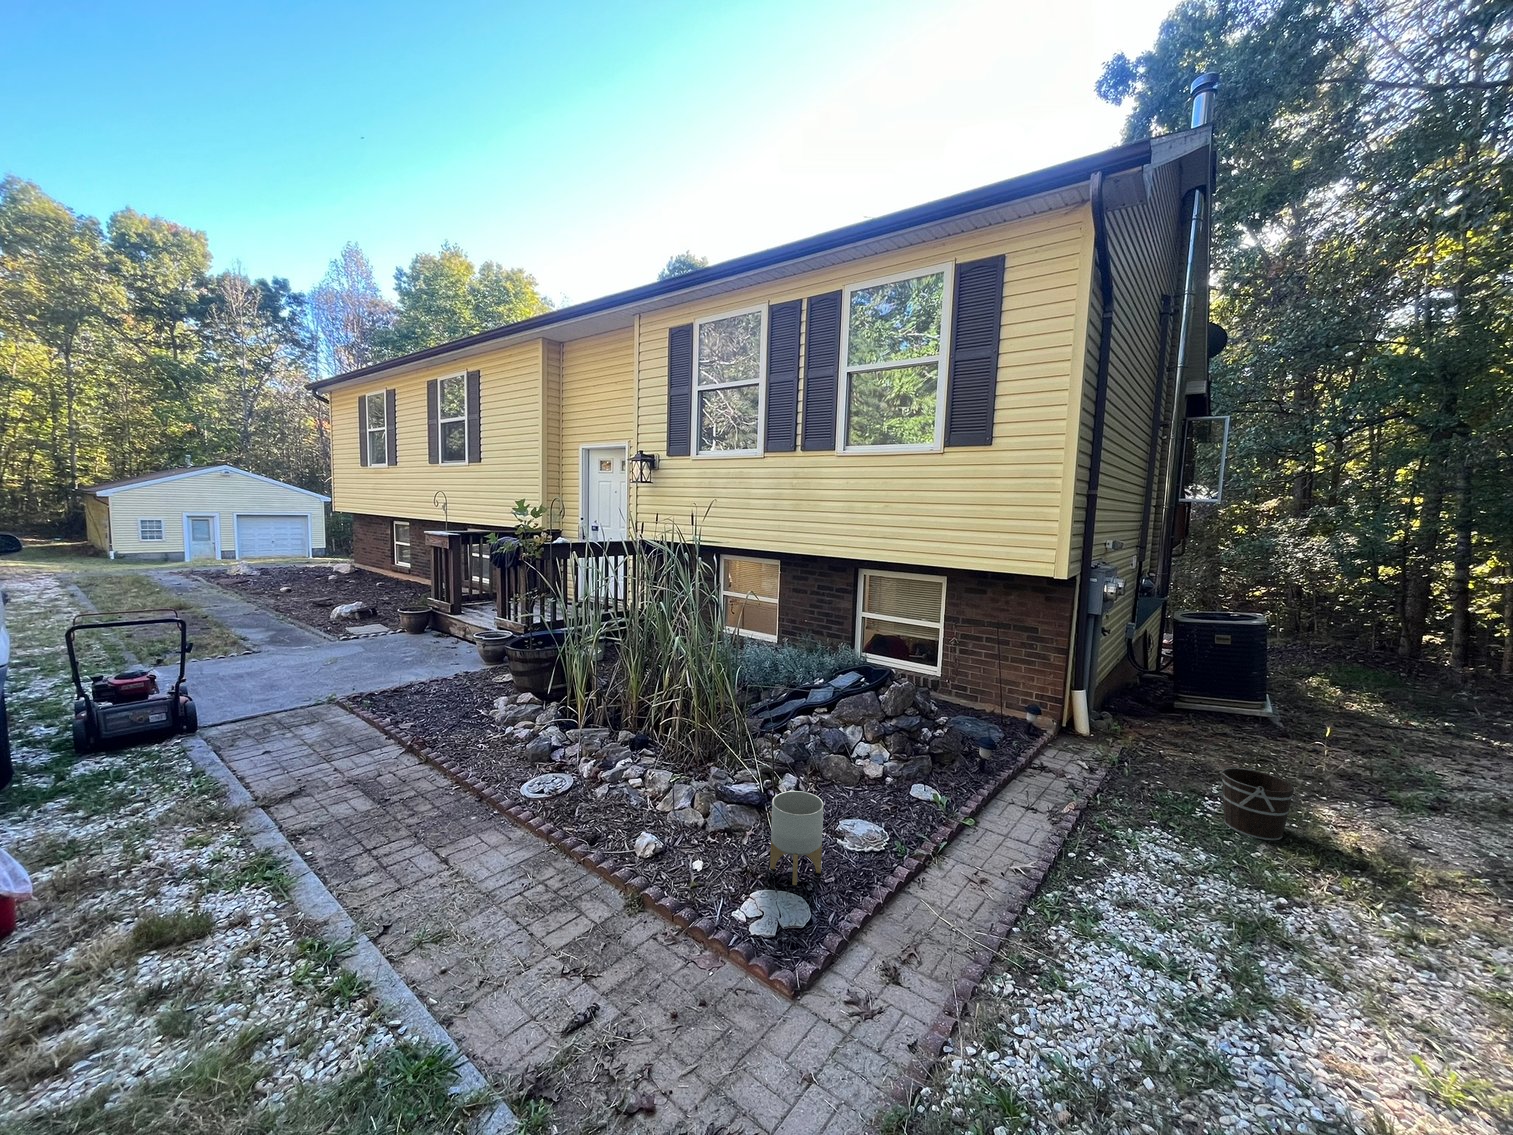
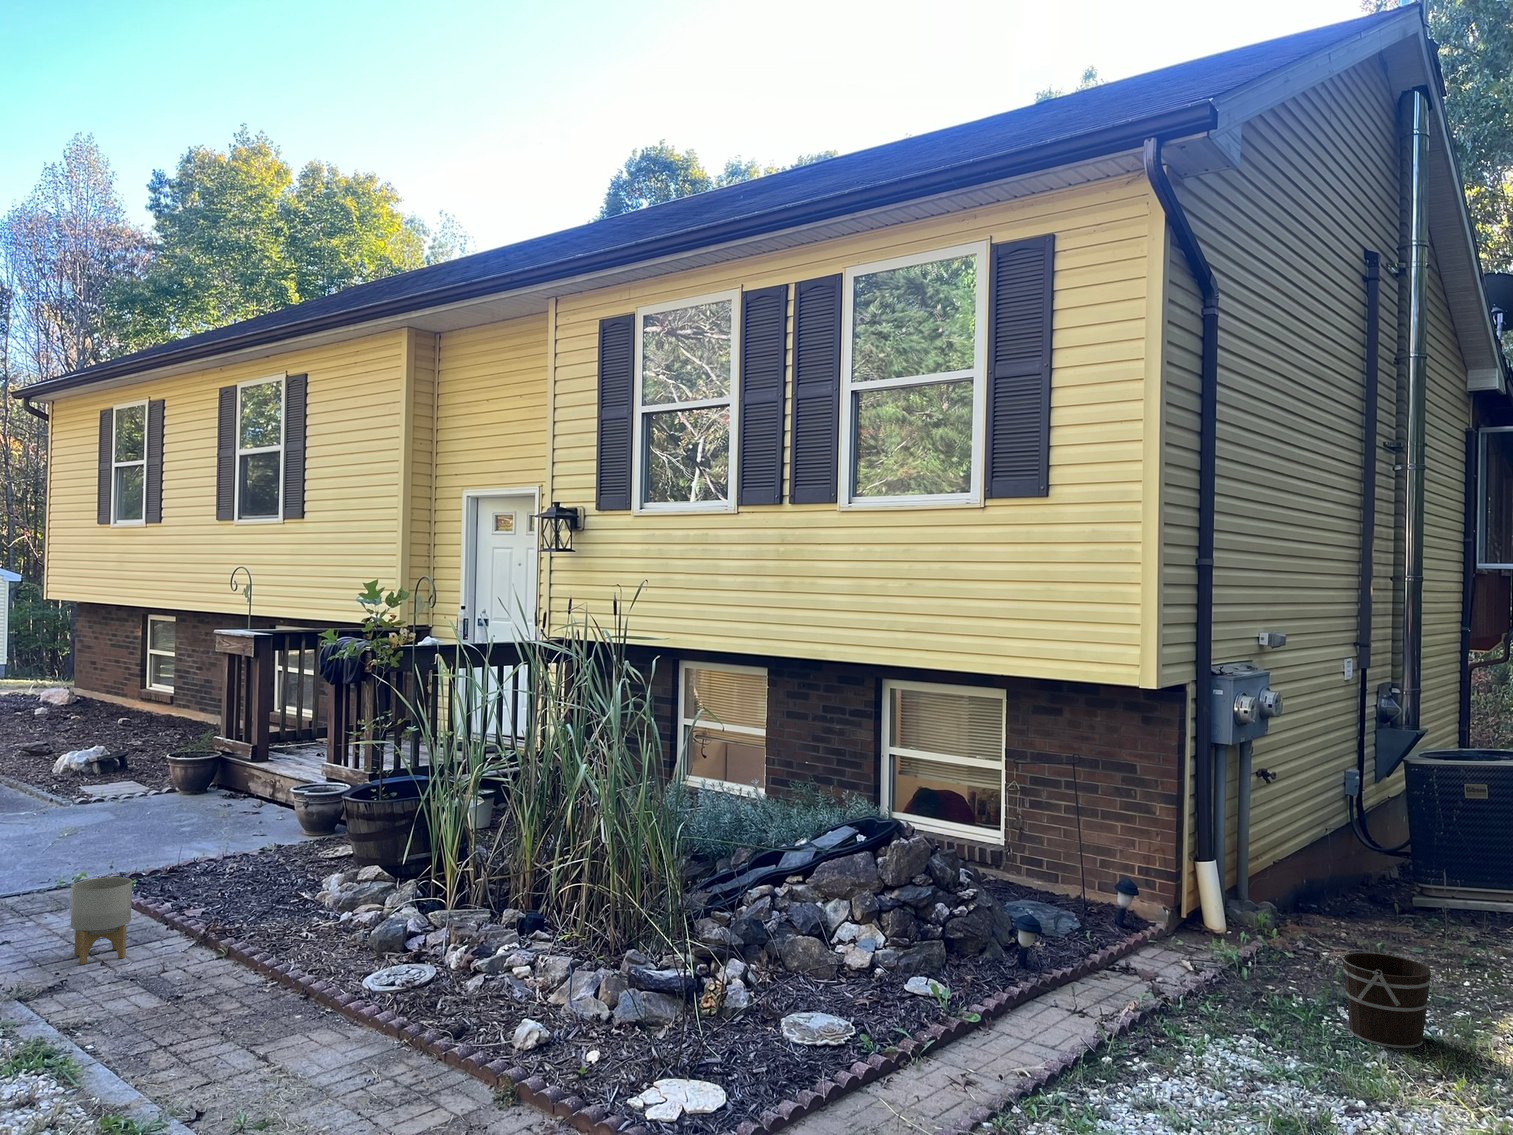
planter: present [770,791,823,885] -> present [71,877,132,964]

